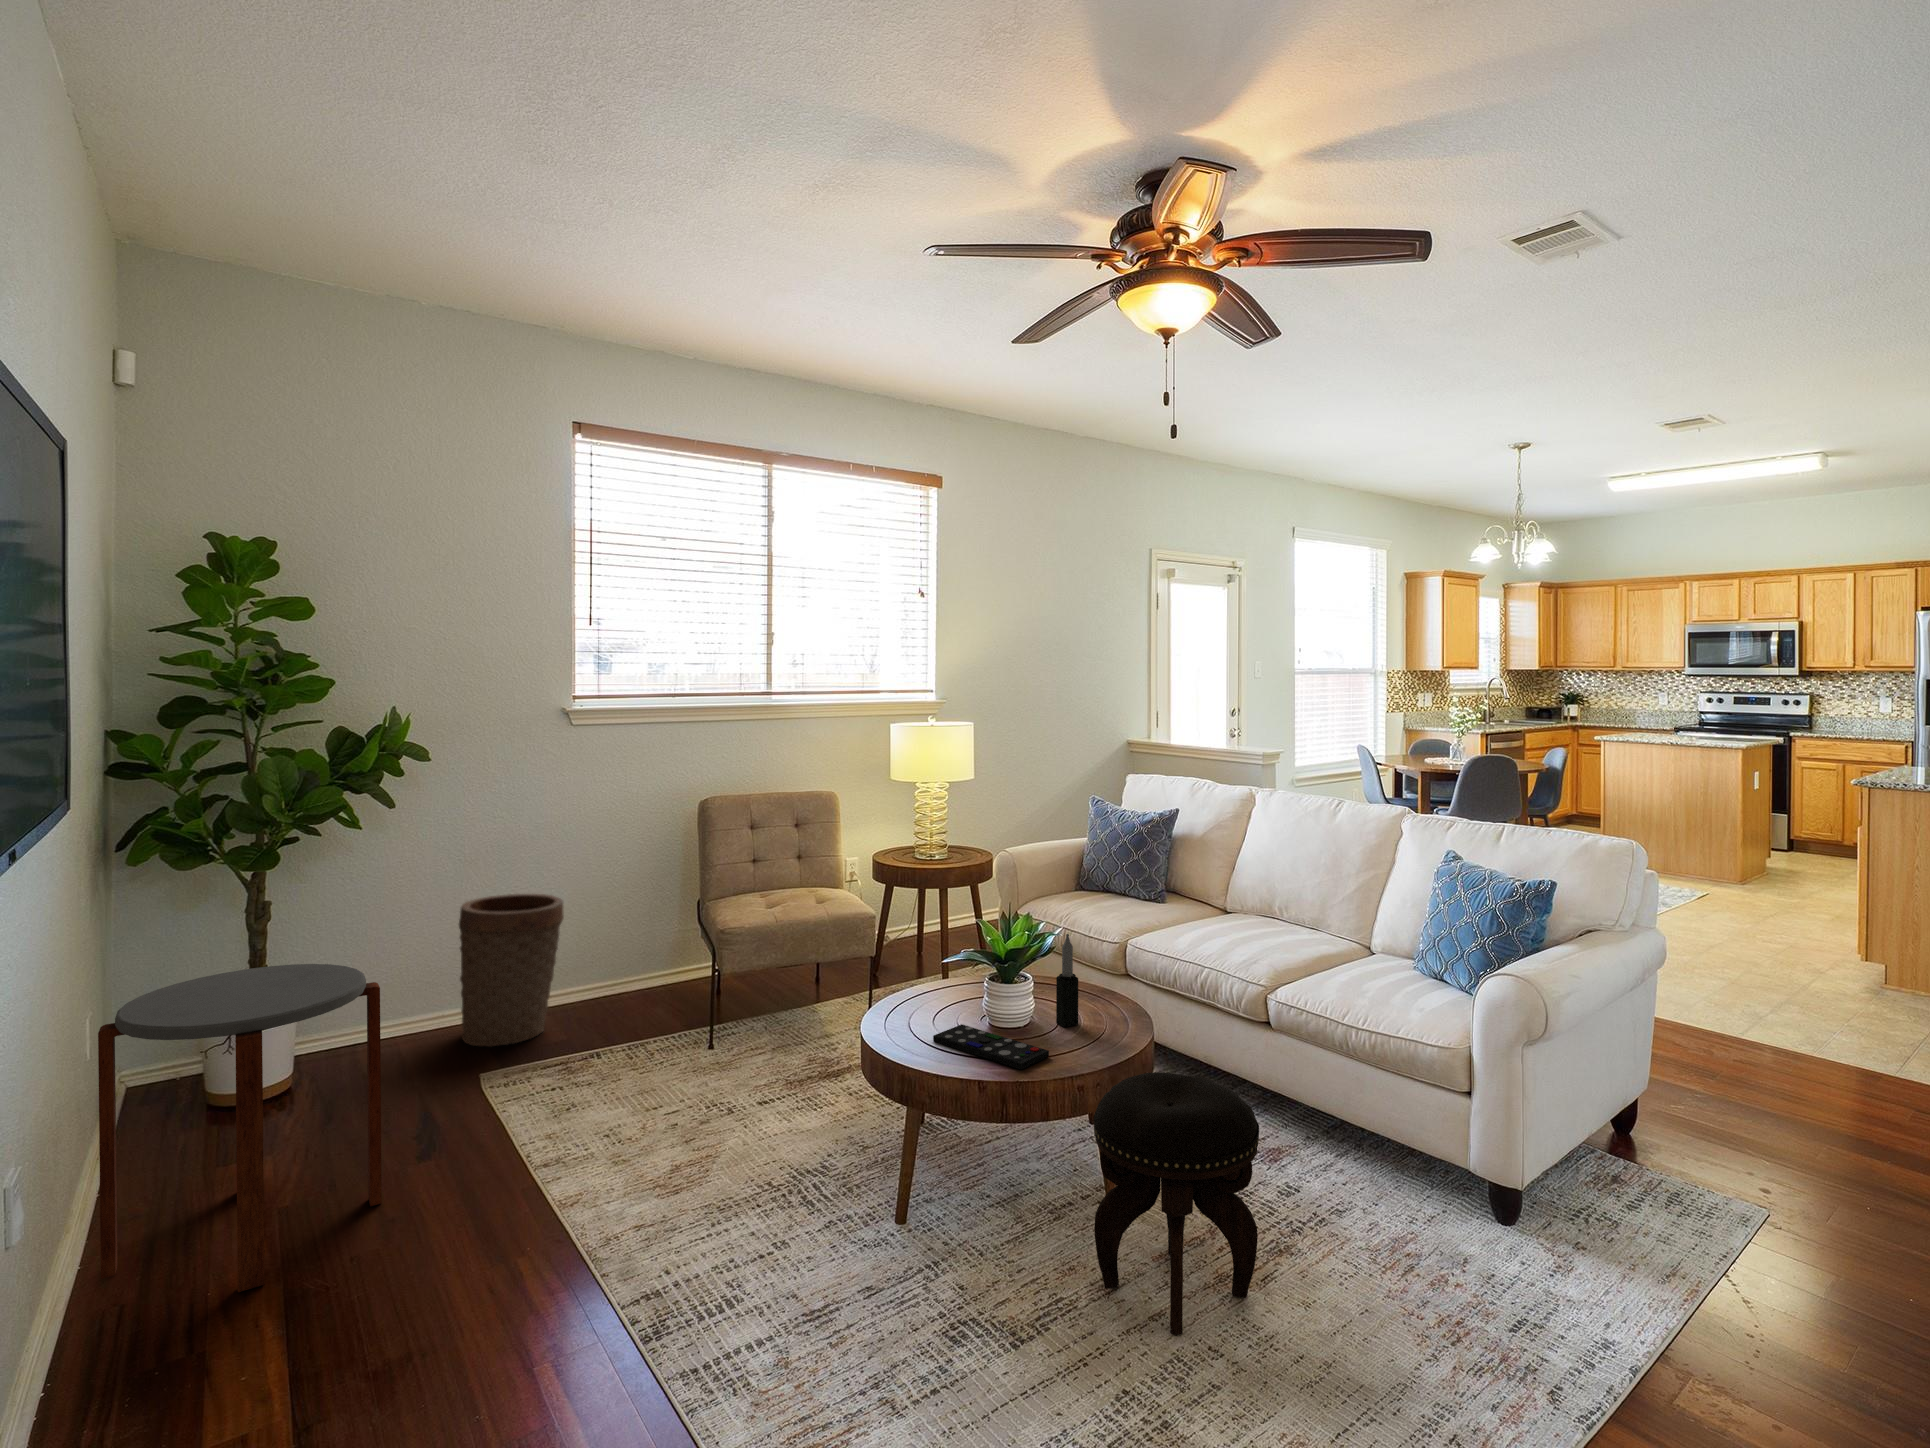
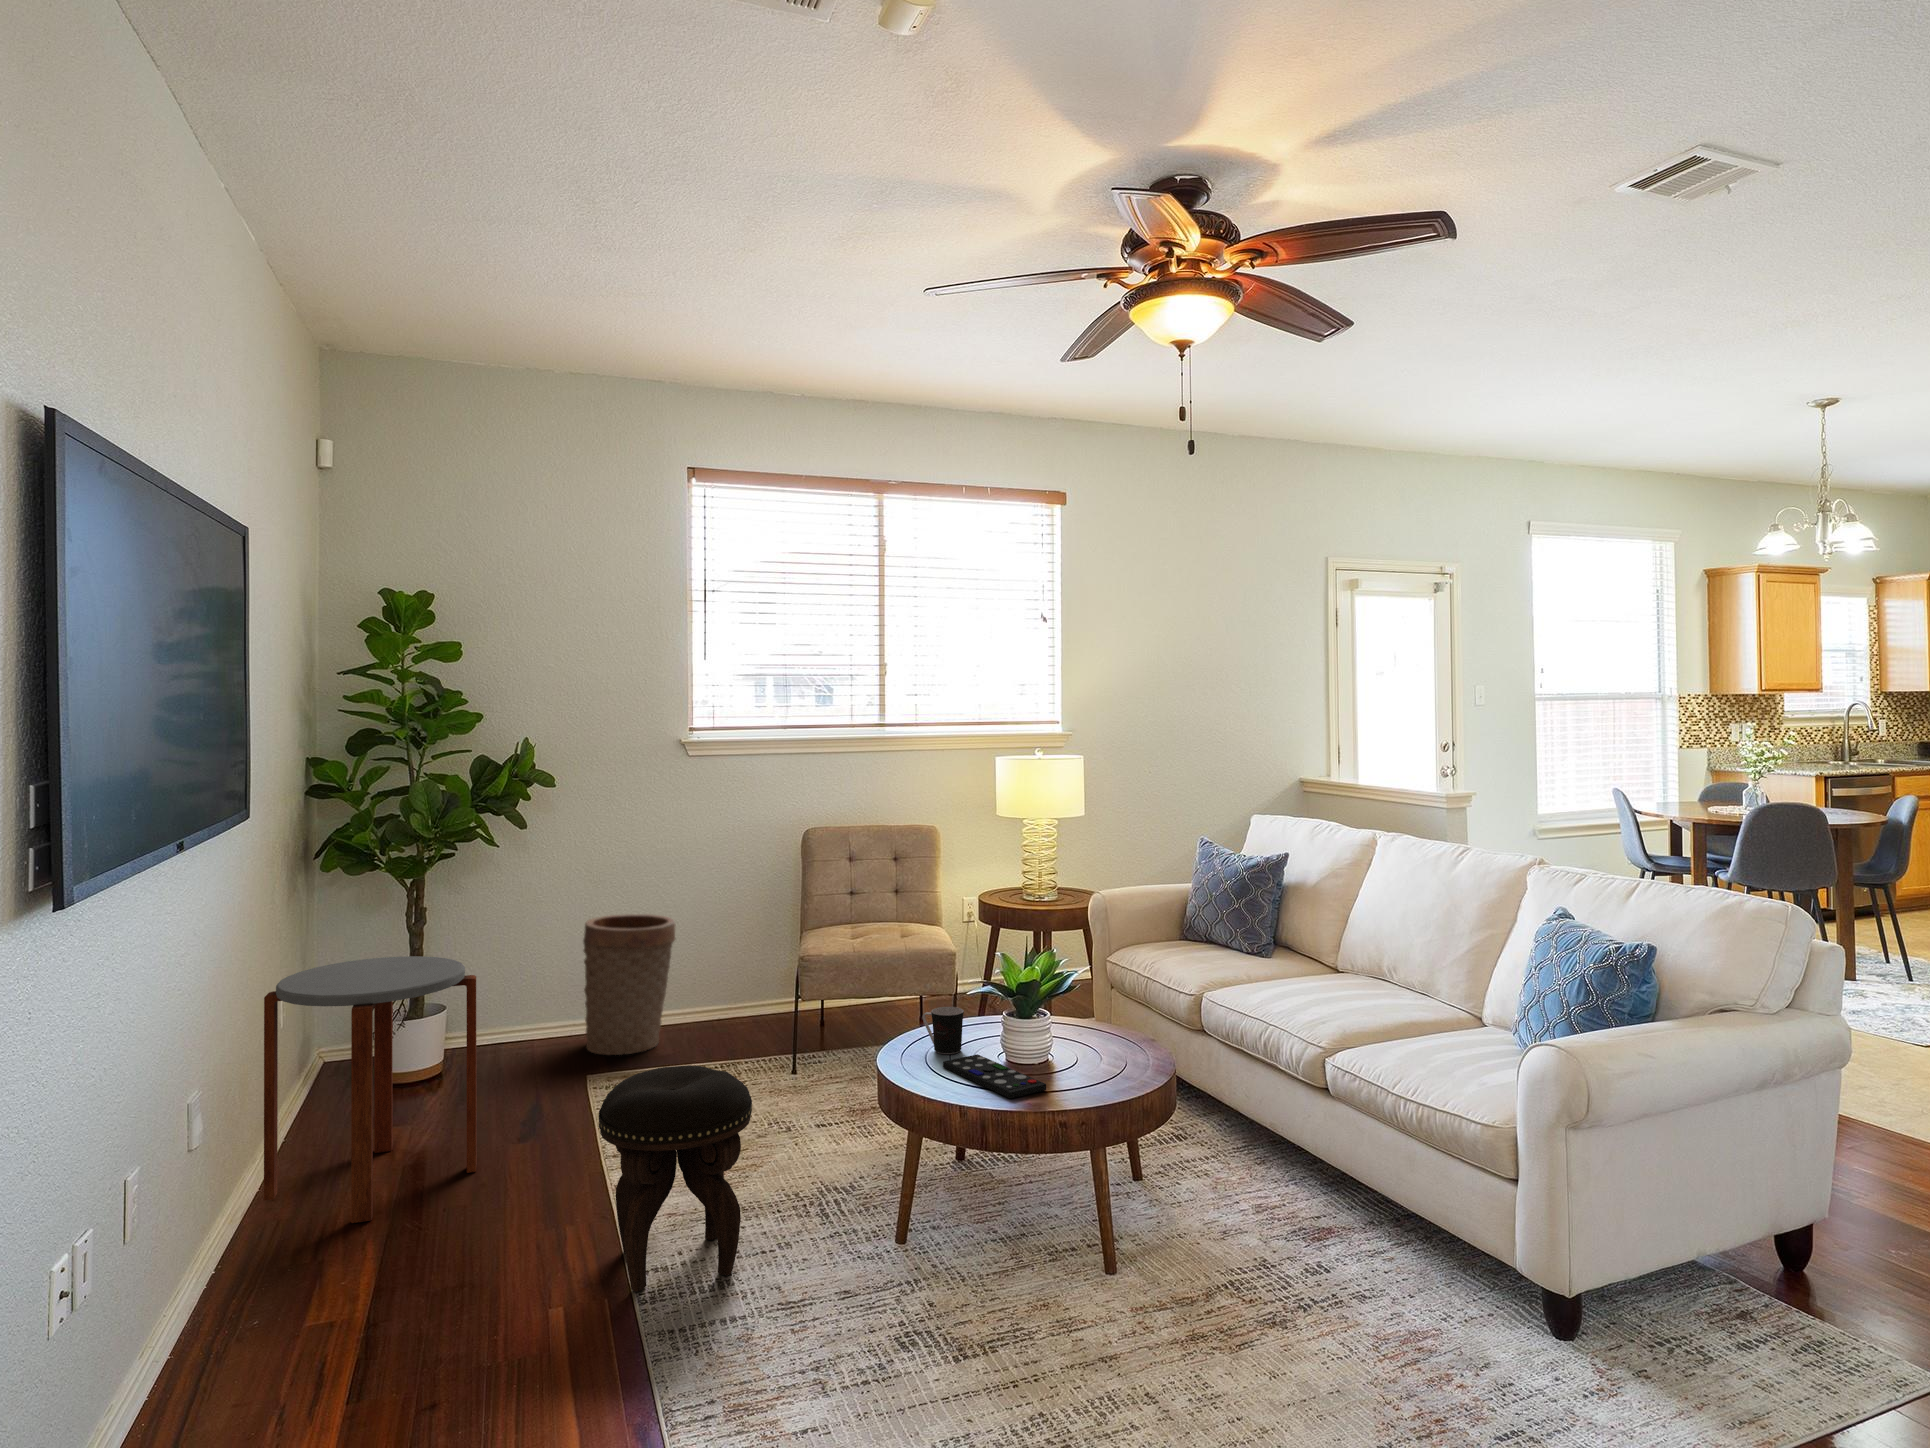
candle: present [1056,934,1078,1027] -> none [1076,969,1098,1066]
coffee cup: none [900,978,943,1027] -> present [922,1007,964,1054]
footstool: present [1094,1072,1259,1335] -> present [599,1065,752,1292]

